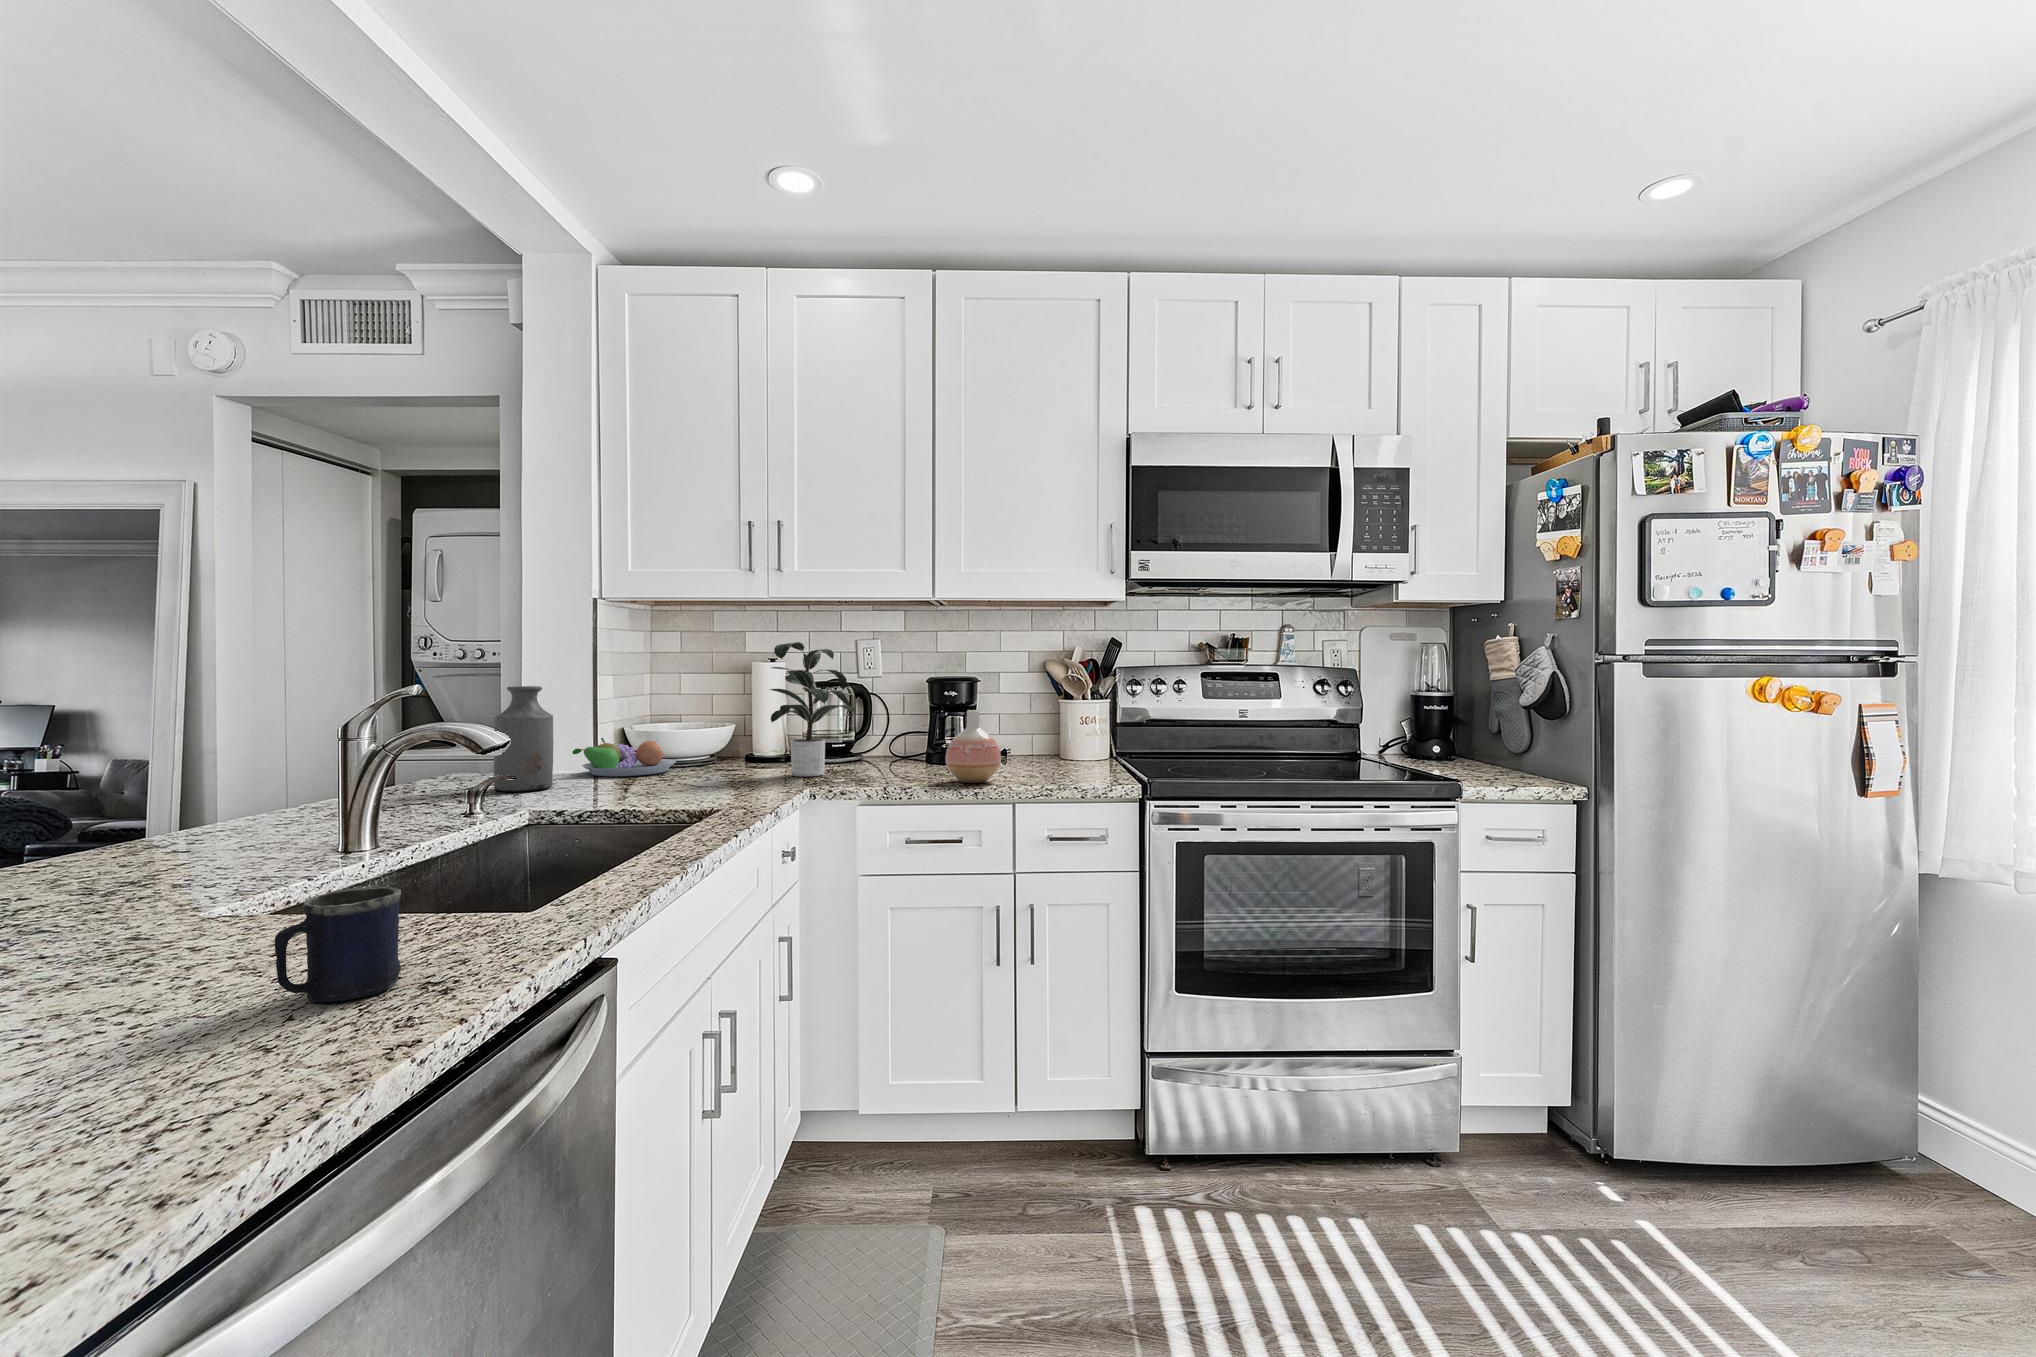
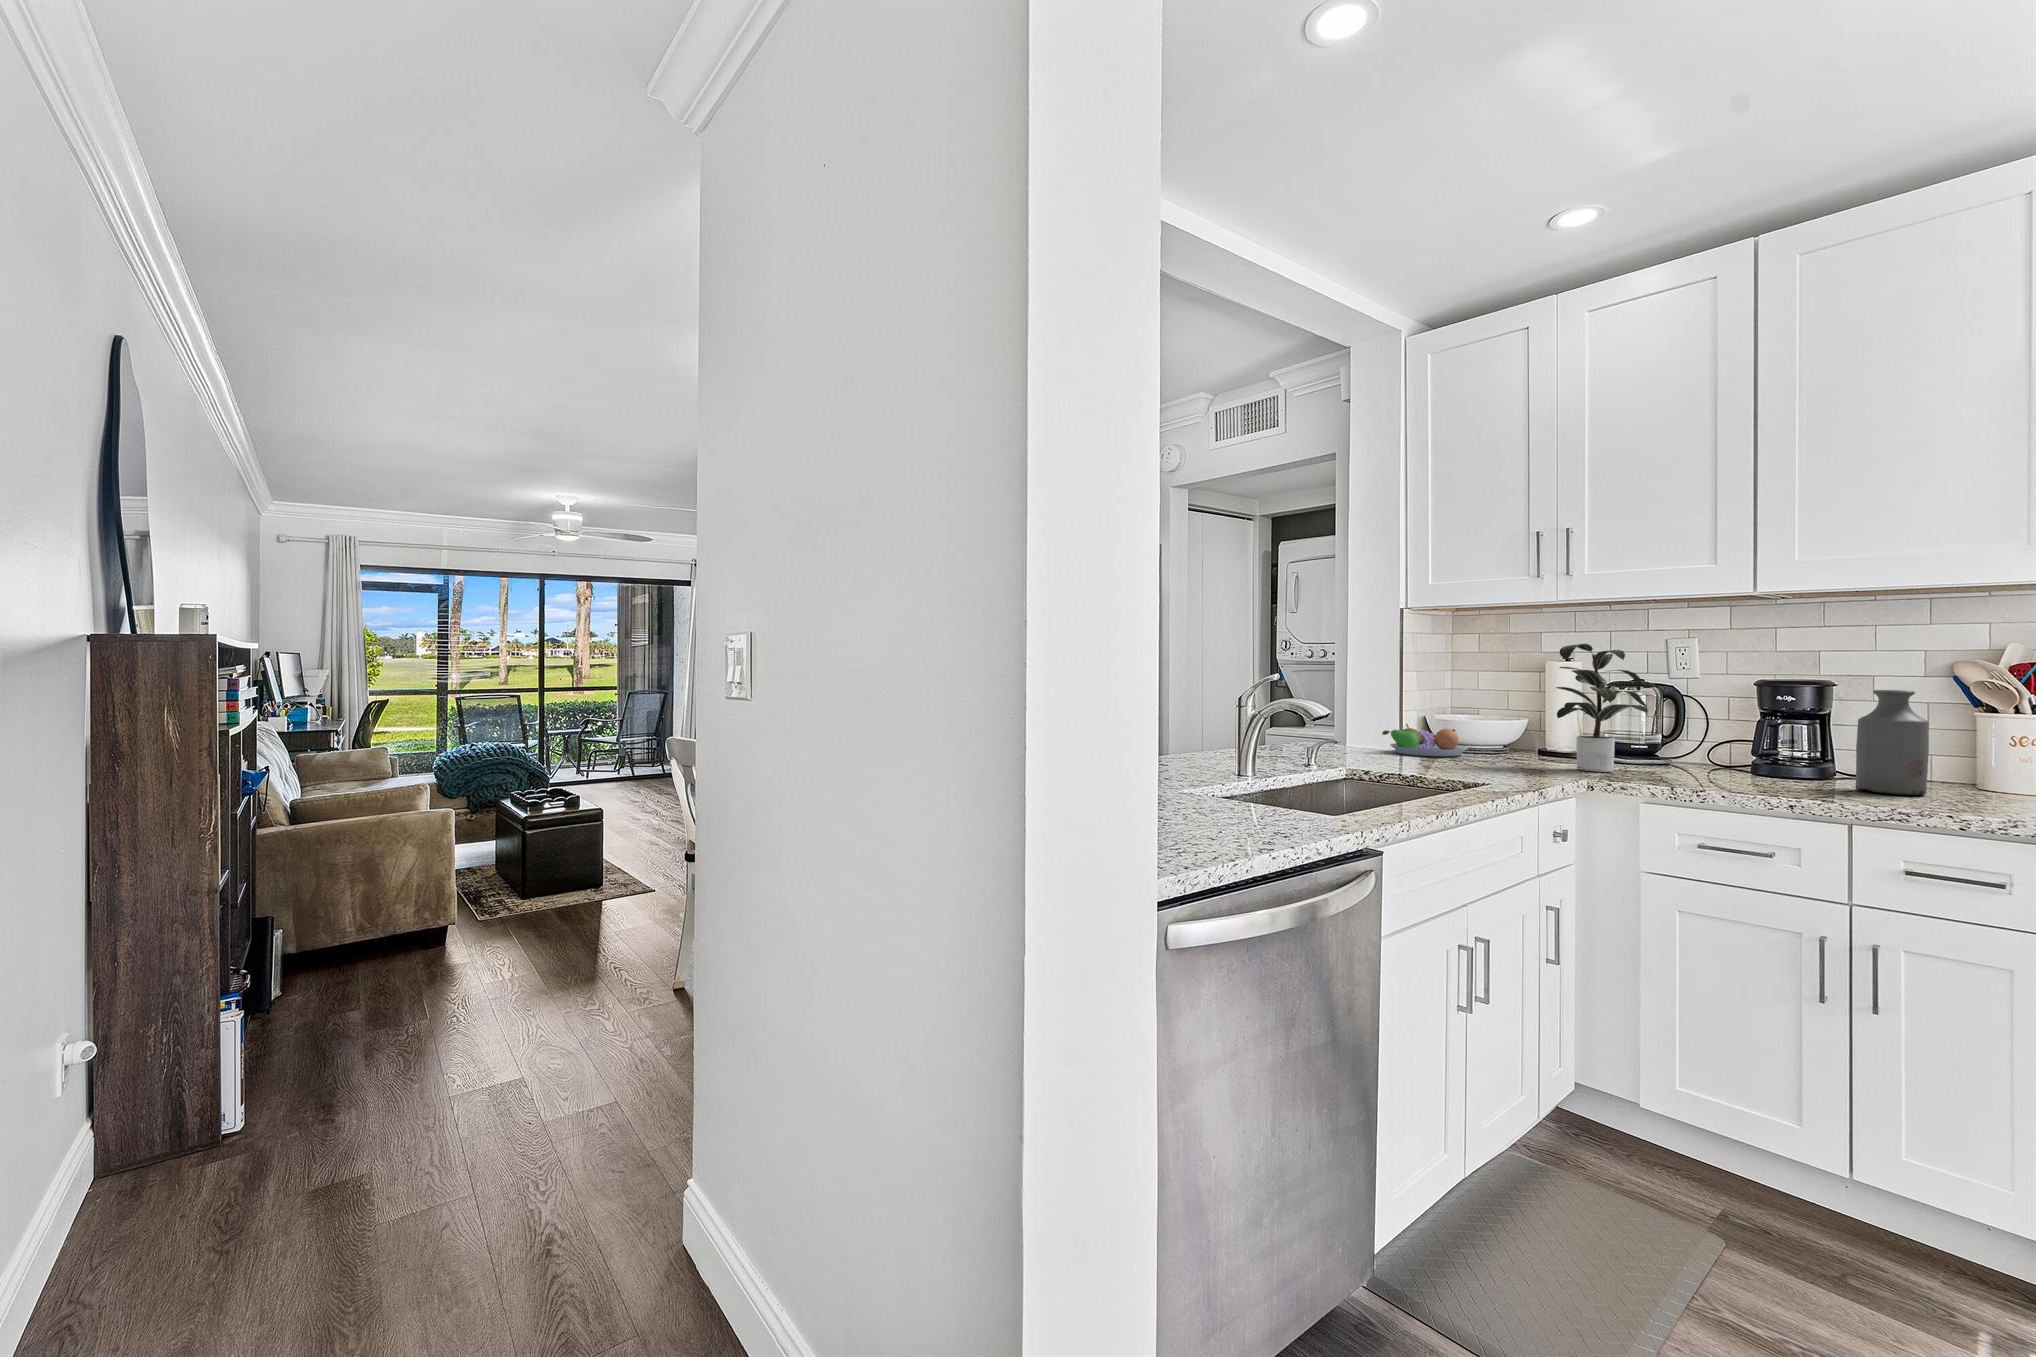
bottle: present [494,686,554,792] -> present [1856,690,1929,795]
vase: present [946,710,1001,783] -> none [1755,716,1834,796]
mug: present [275,887,401,1002] -> none [1215,780,1266,833]

